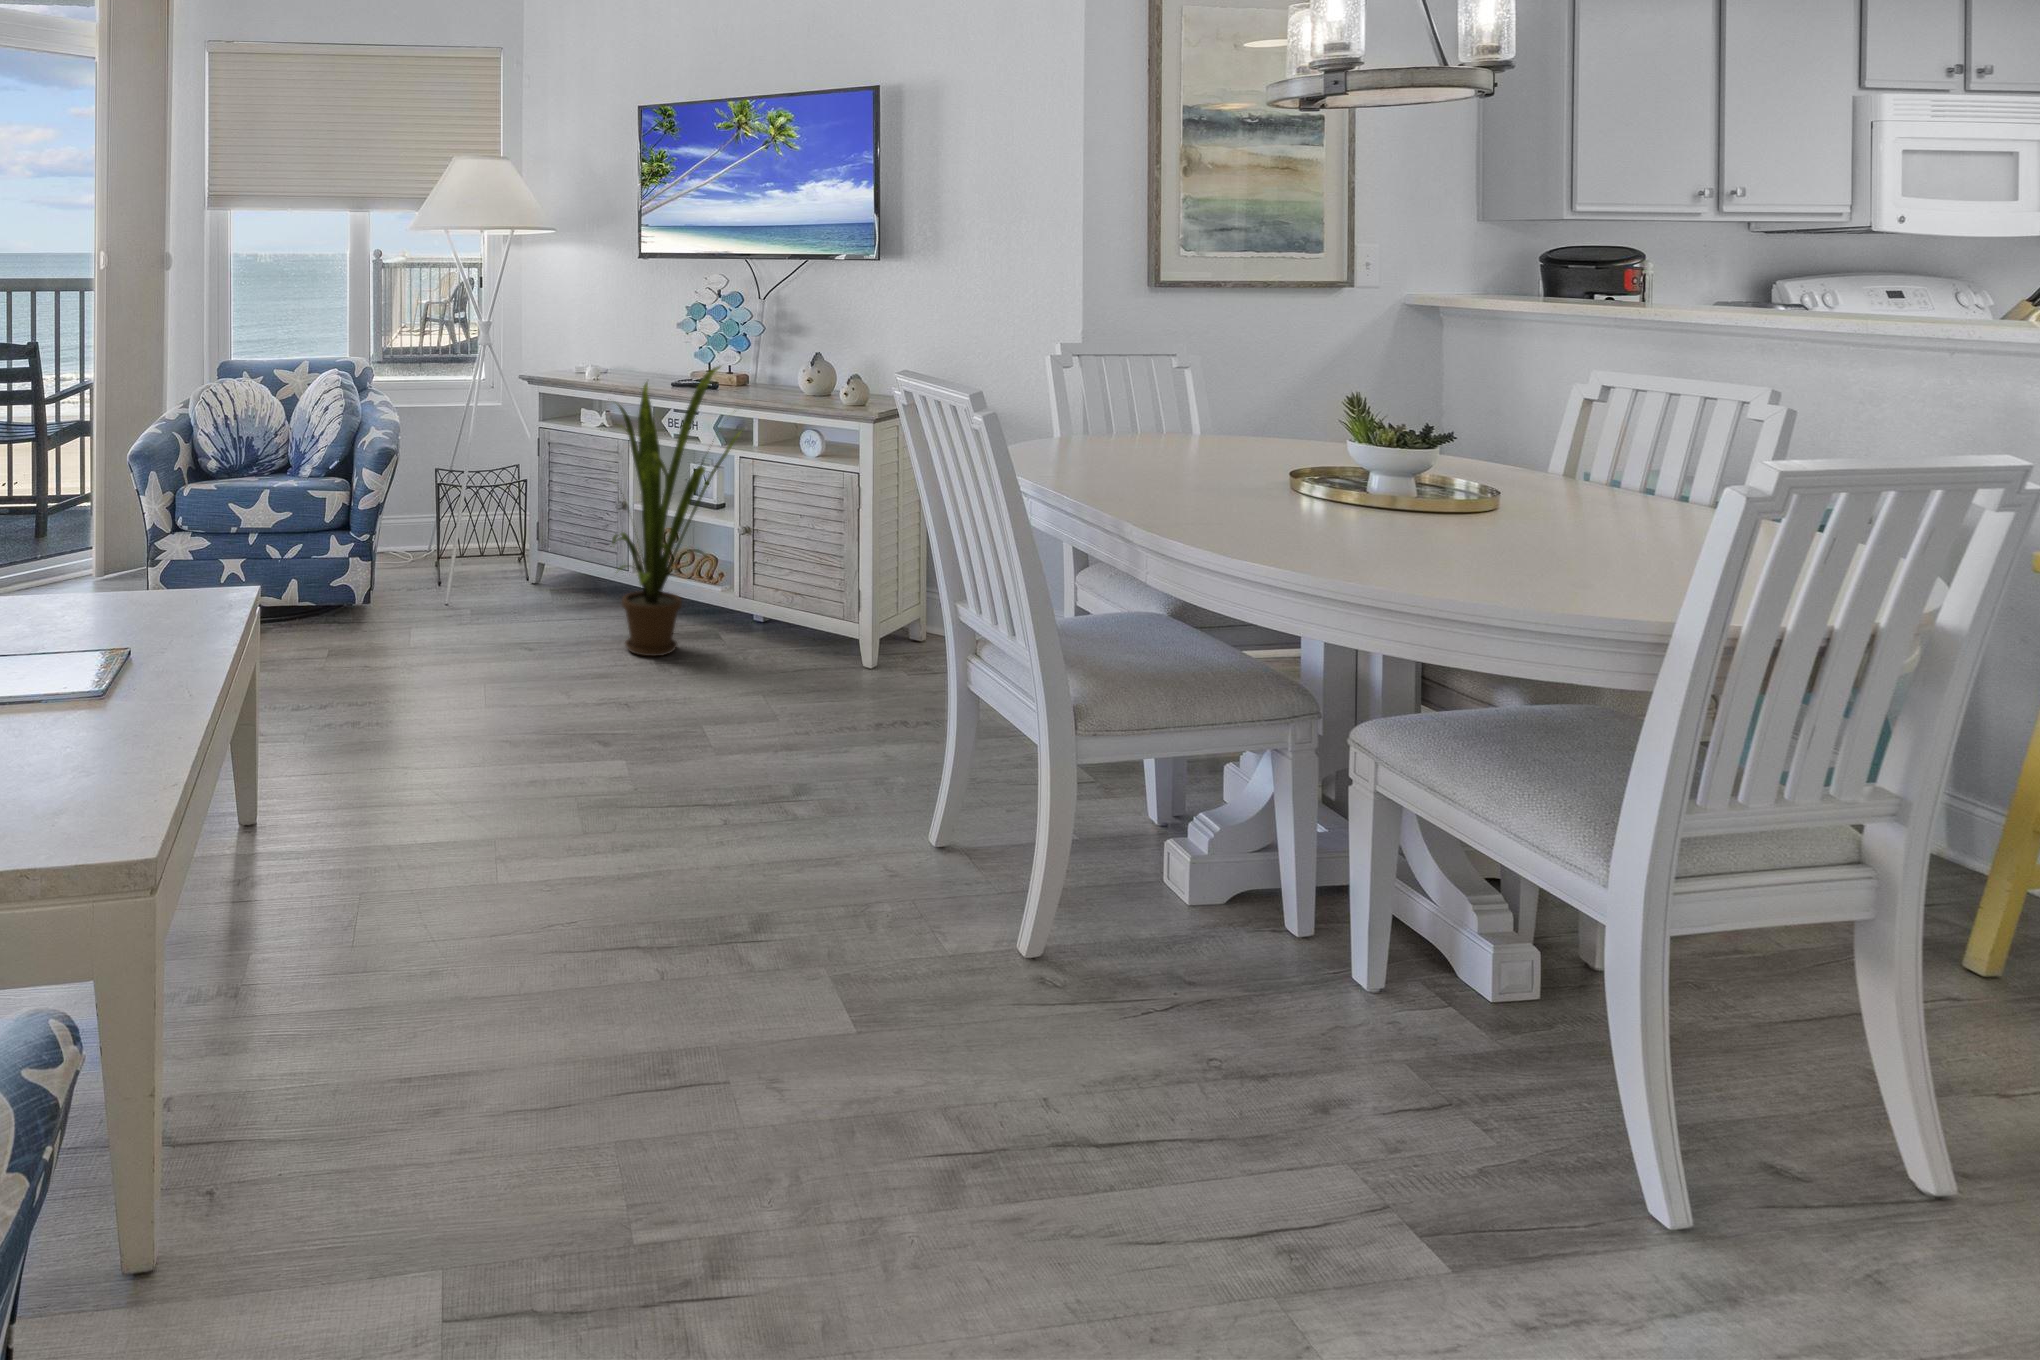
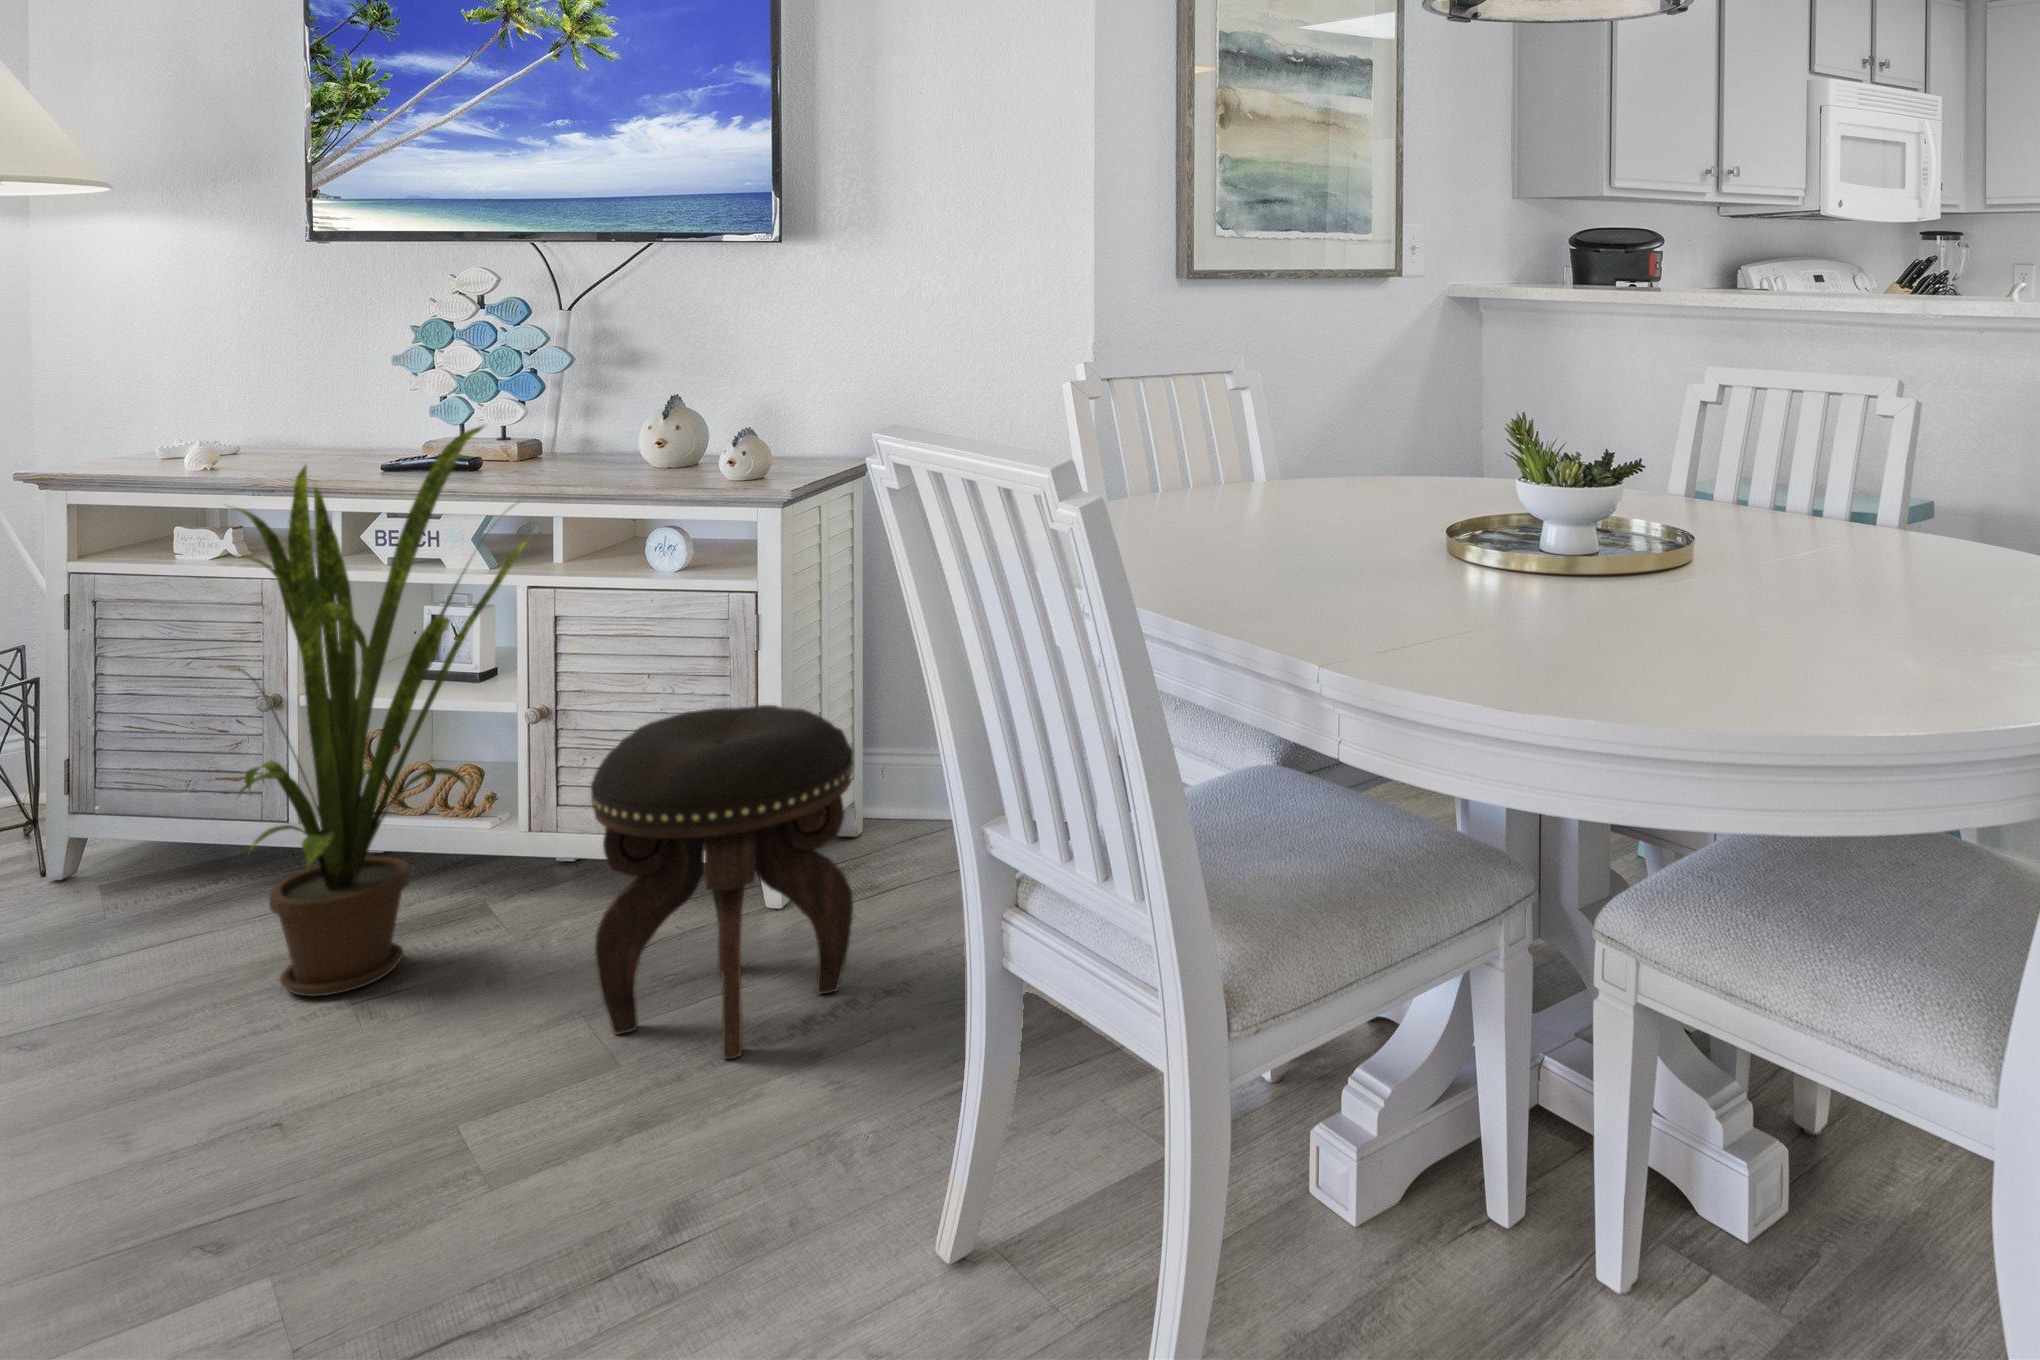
footstool: none [769,535,908,729] -> present [591,705,853,1059]

